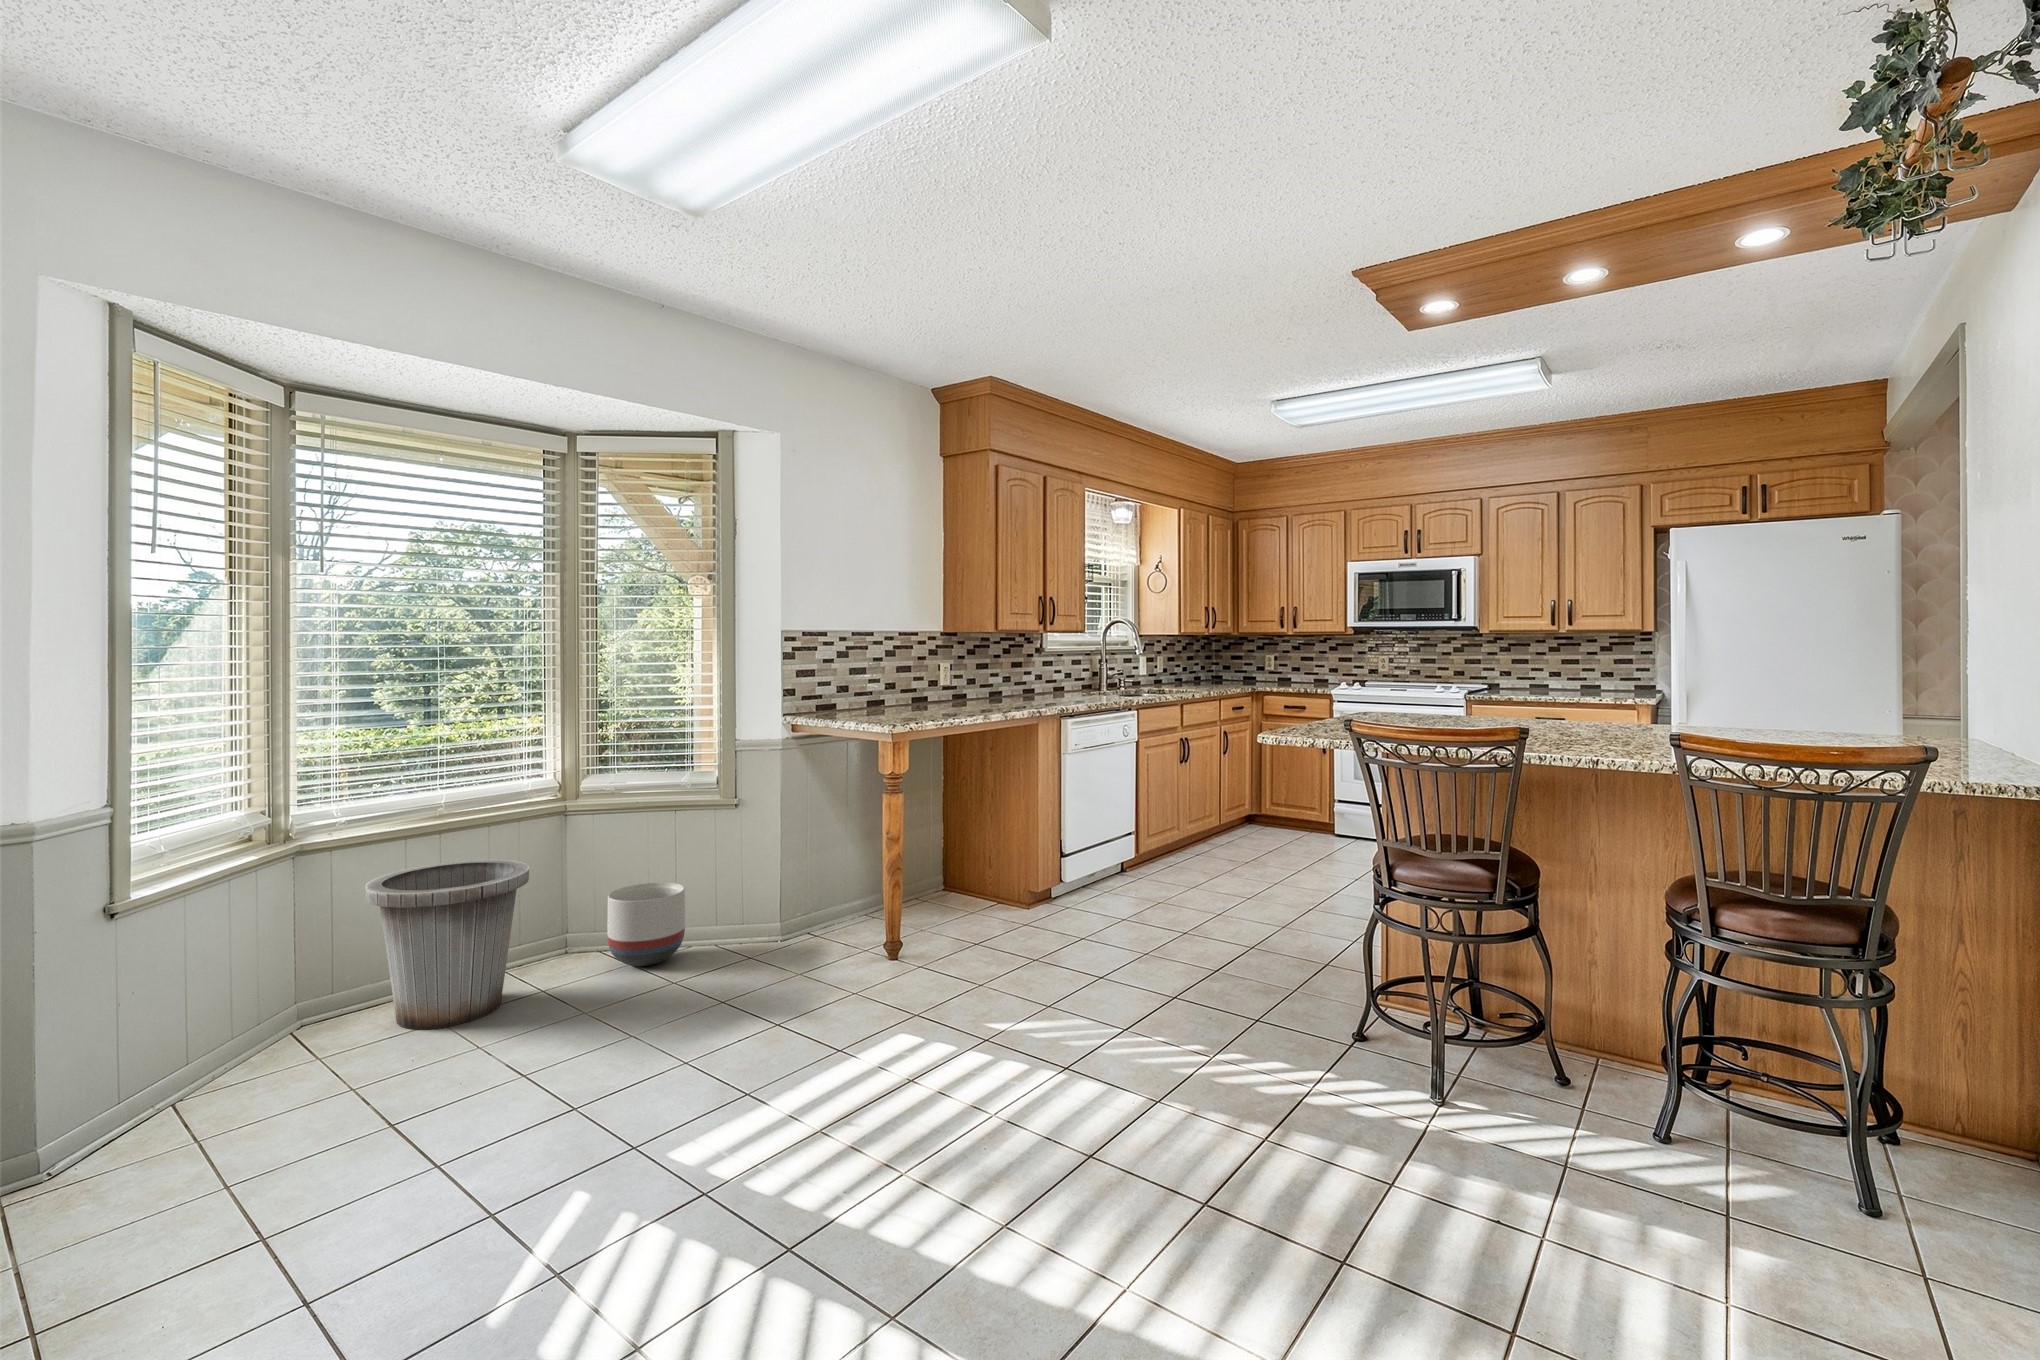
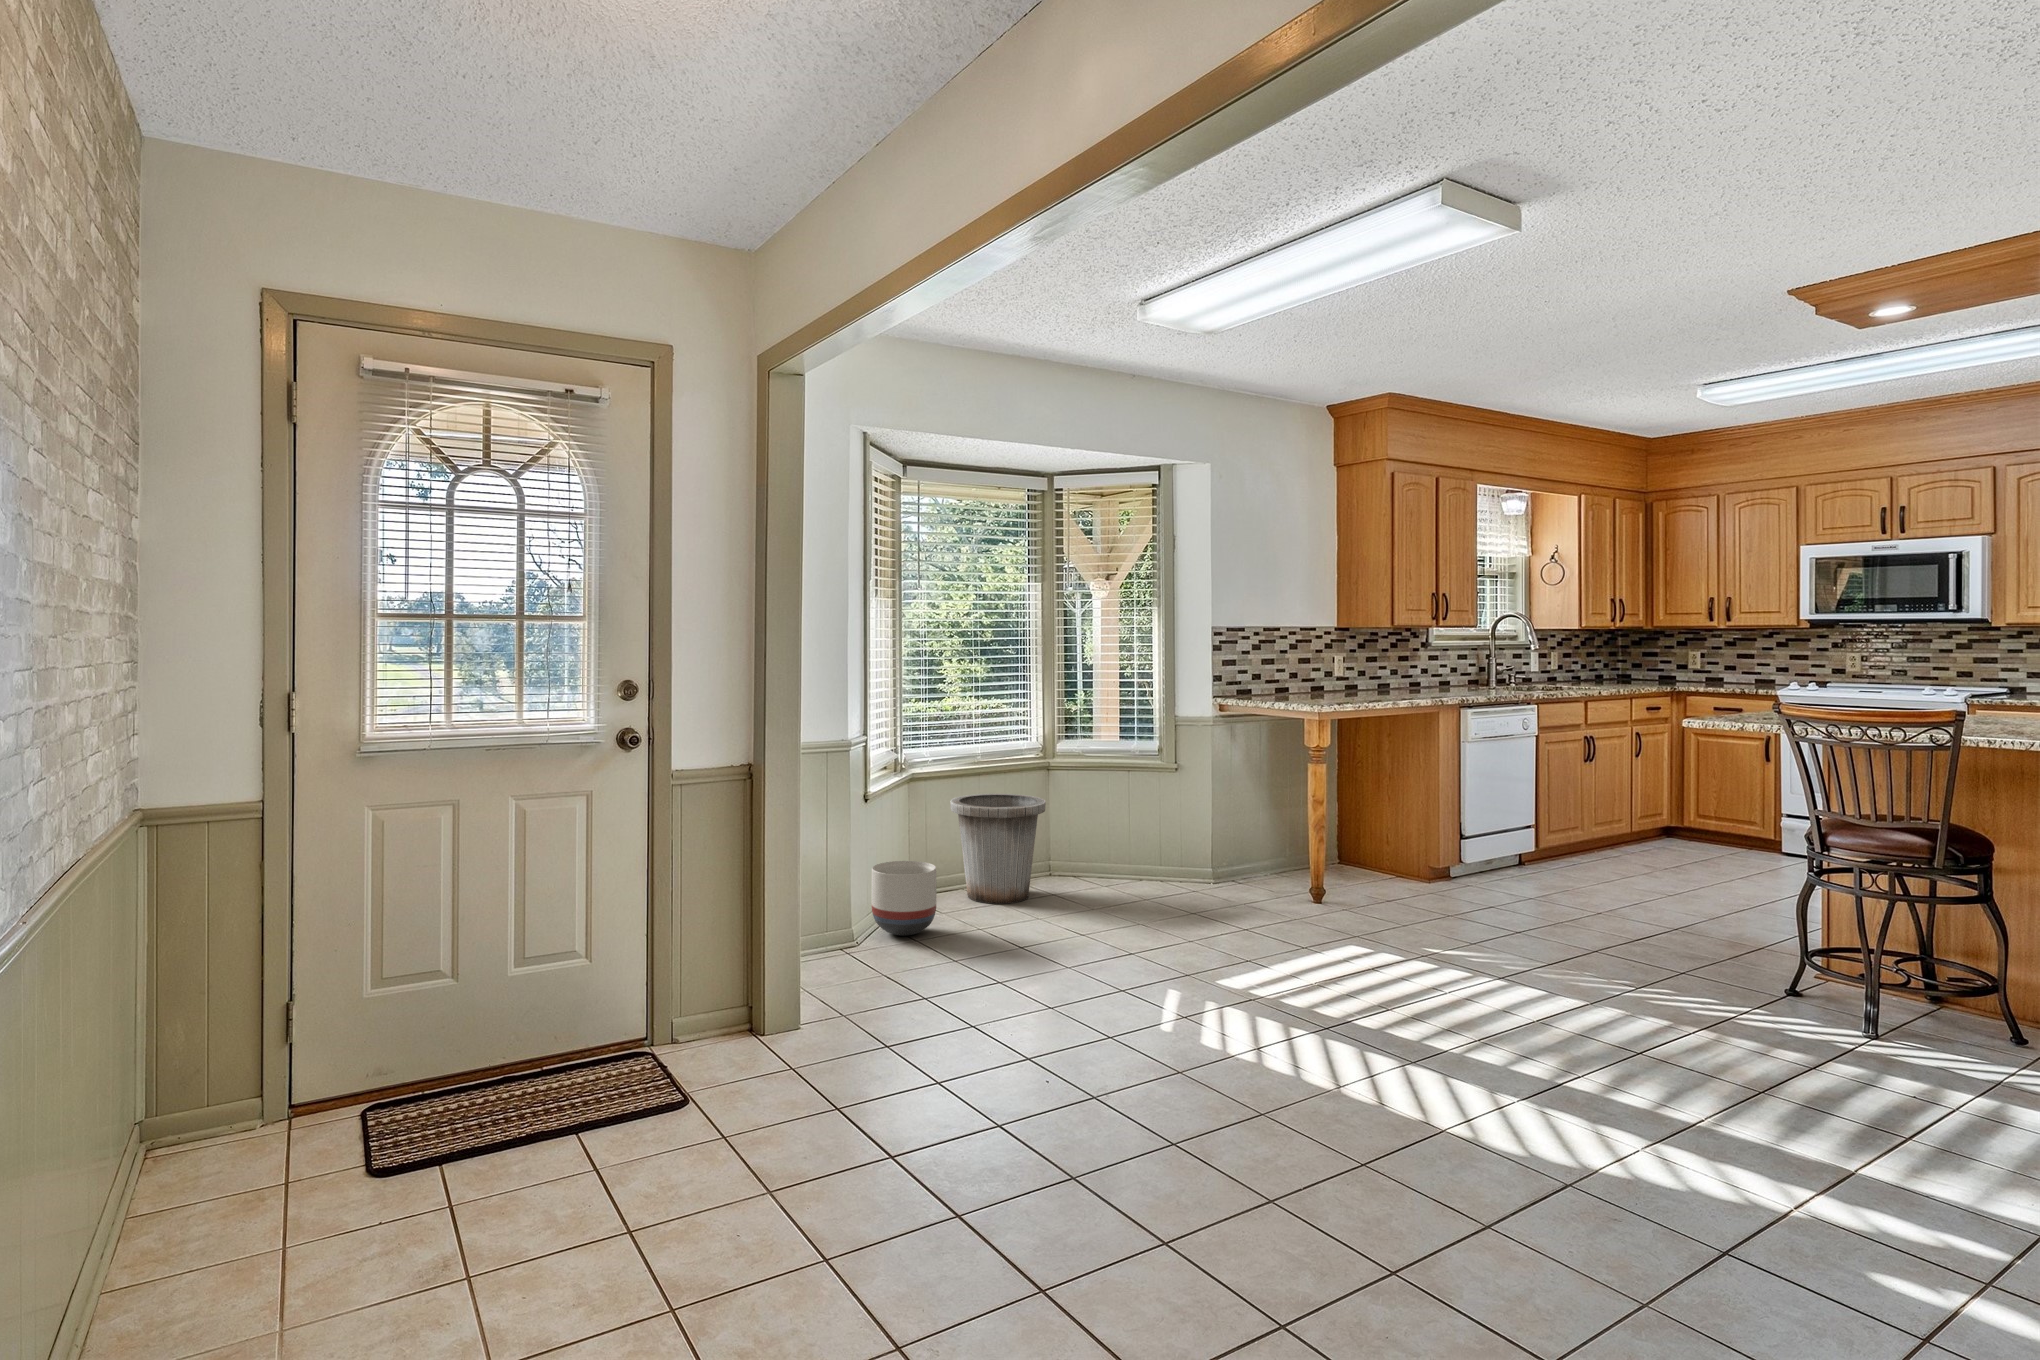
planter: present [607,882,685,966] -> present [872,861,937,936]

